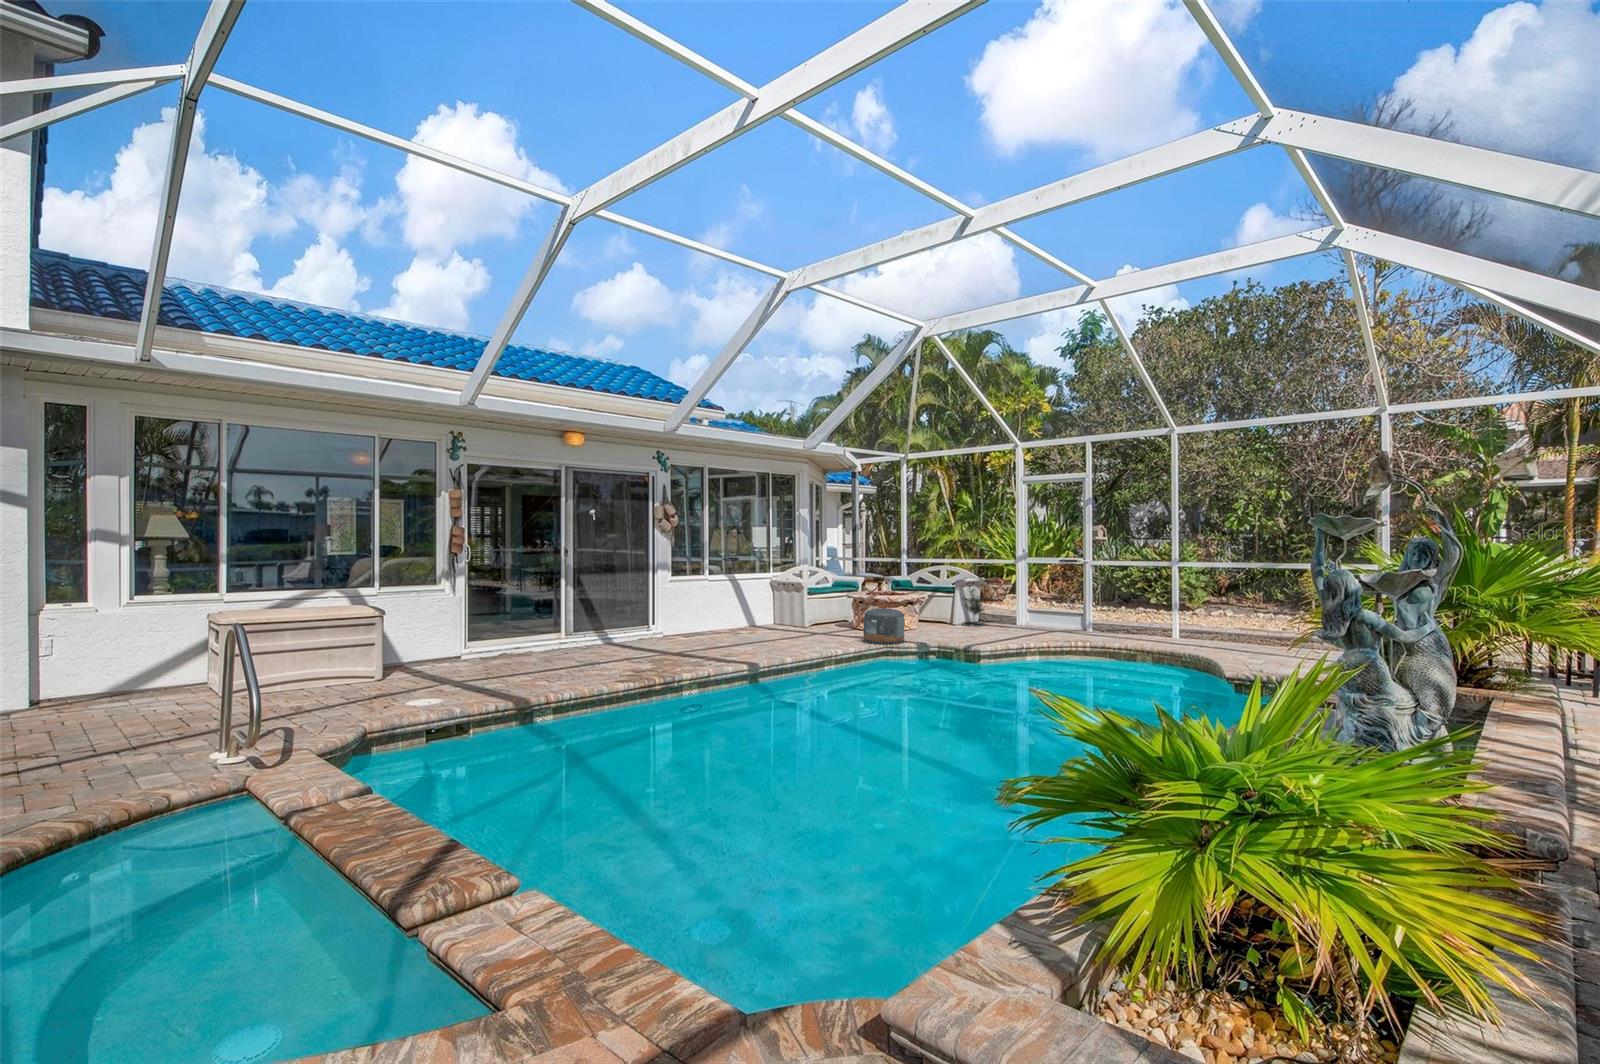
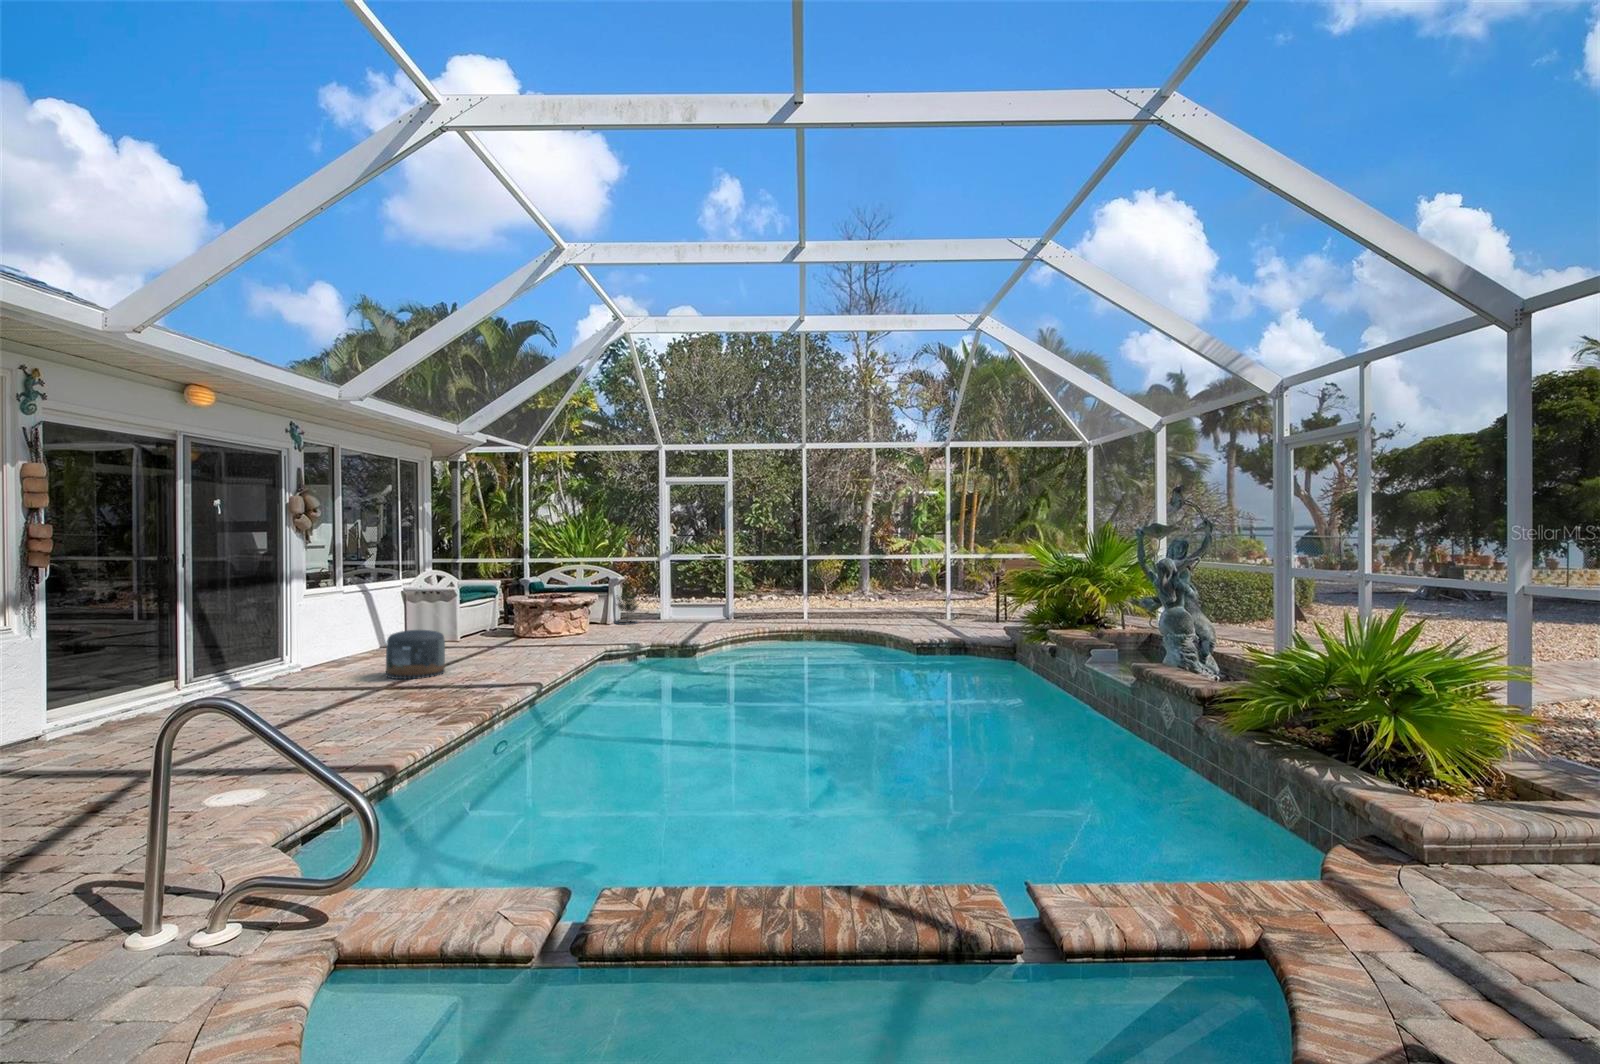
pouf: present [863,608,905,645] -> present [386,630,445,679]

